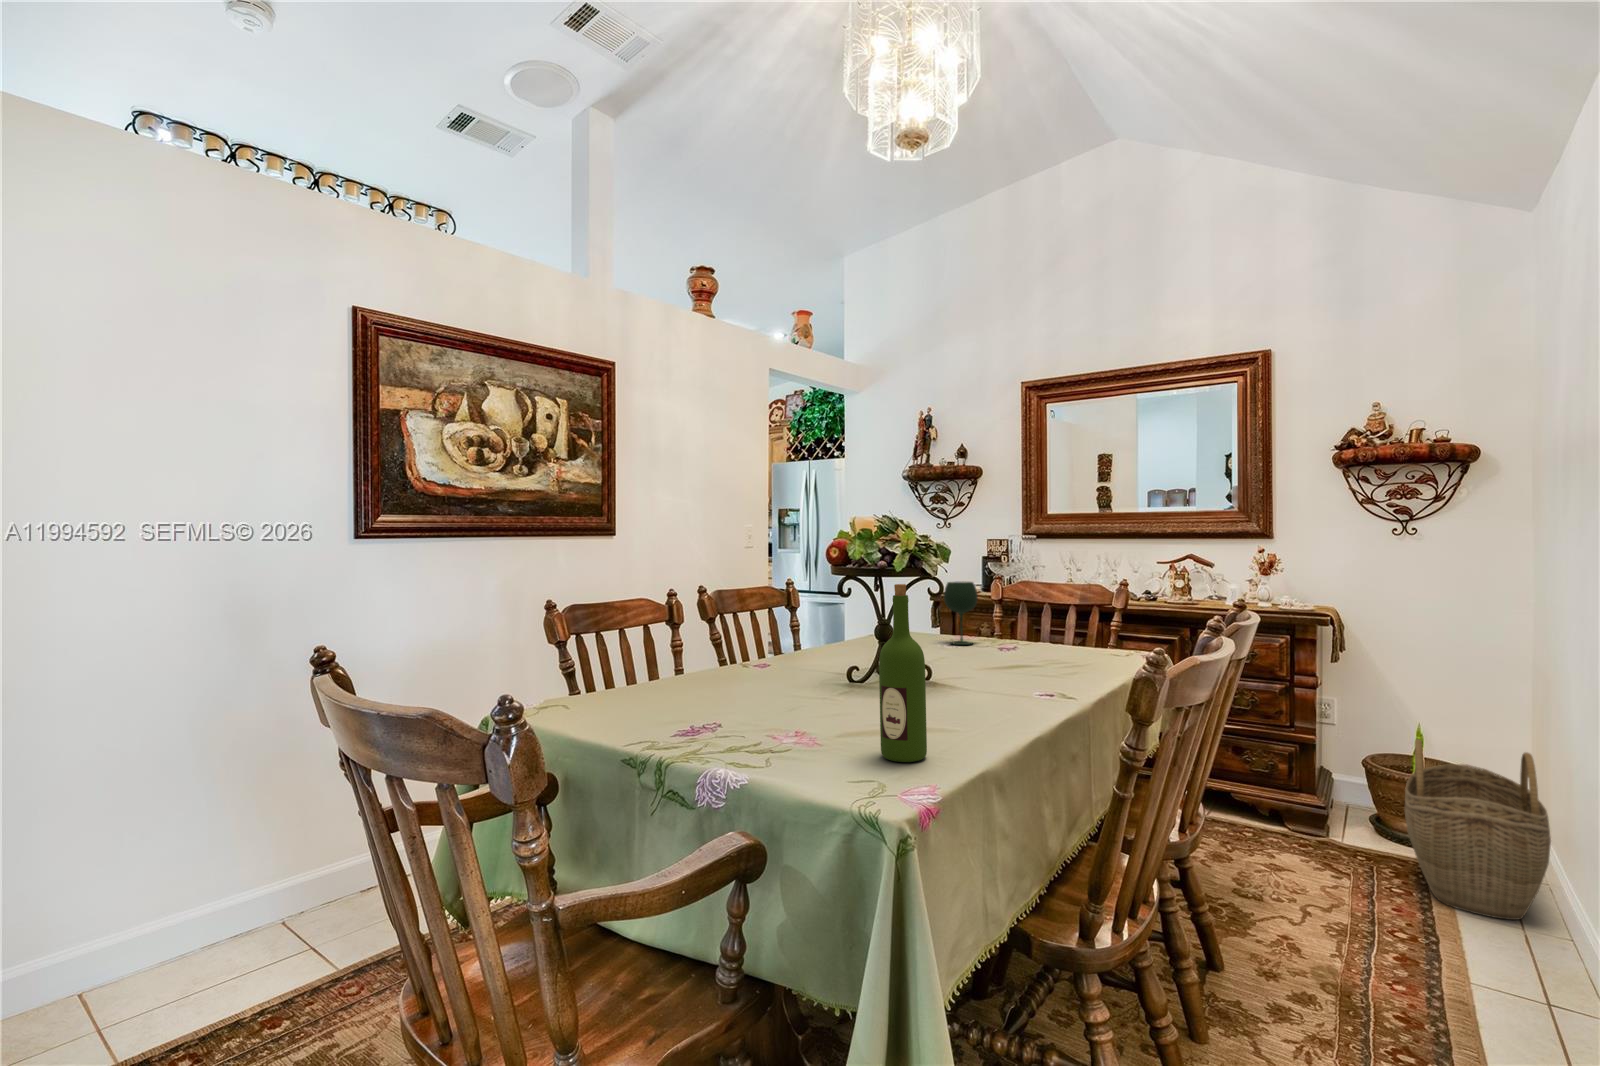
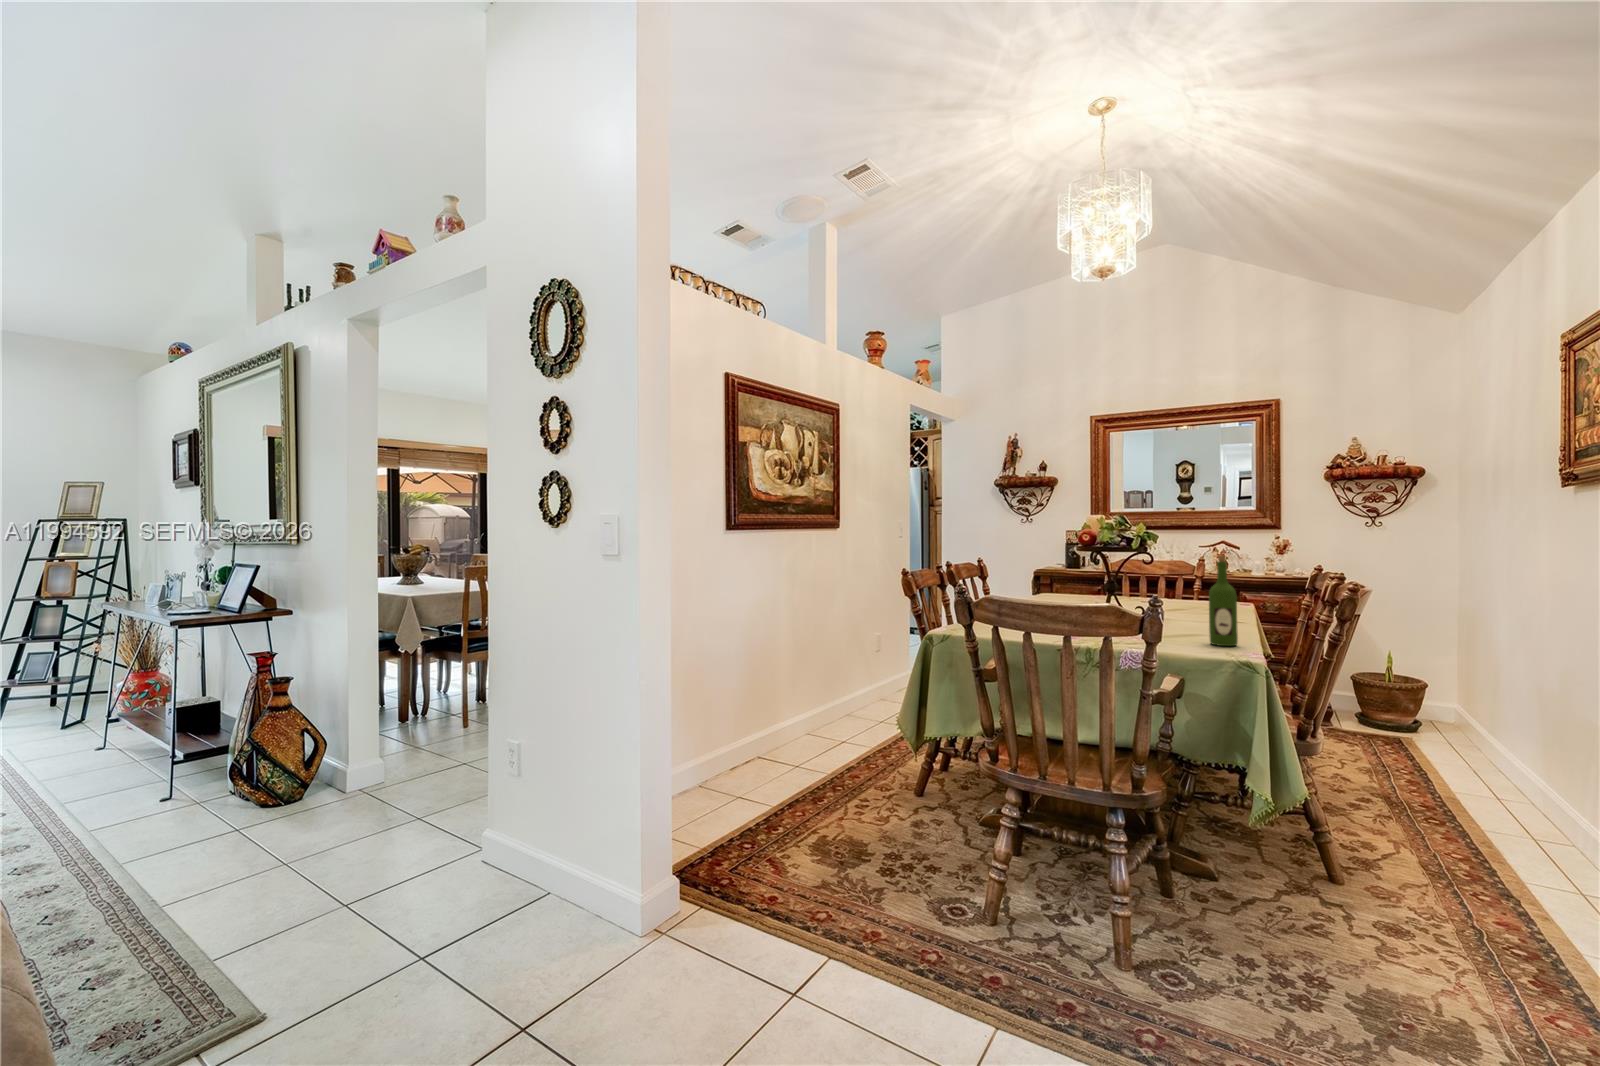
wine glass: present [944,582,978,645] -> none [1107,559,1131,601]
woven basket: present [1405,739,1551,920] -> none [1391,657,1485,762]

